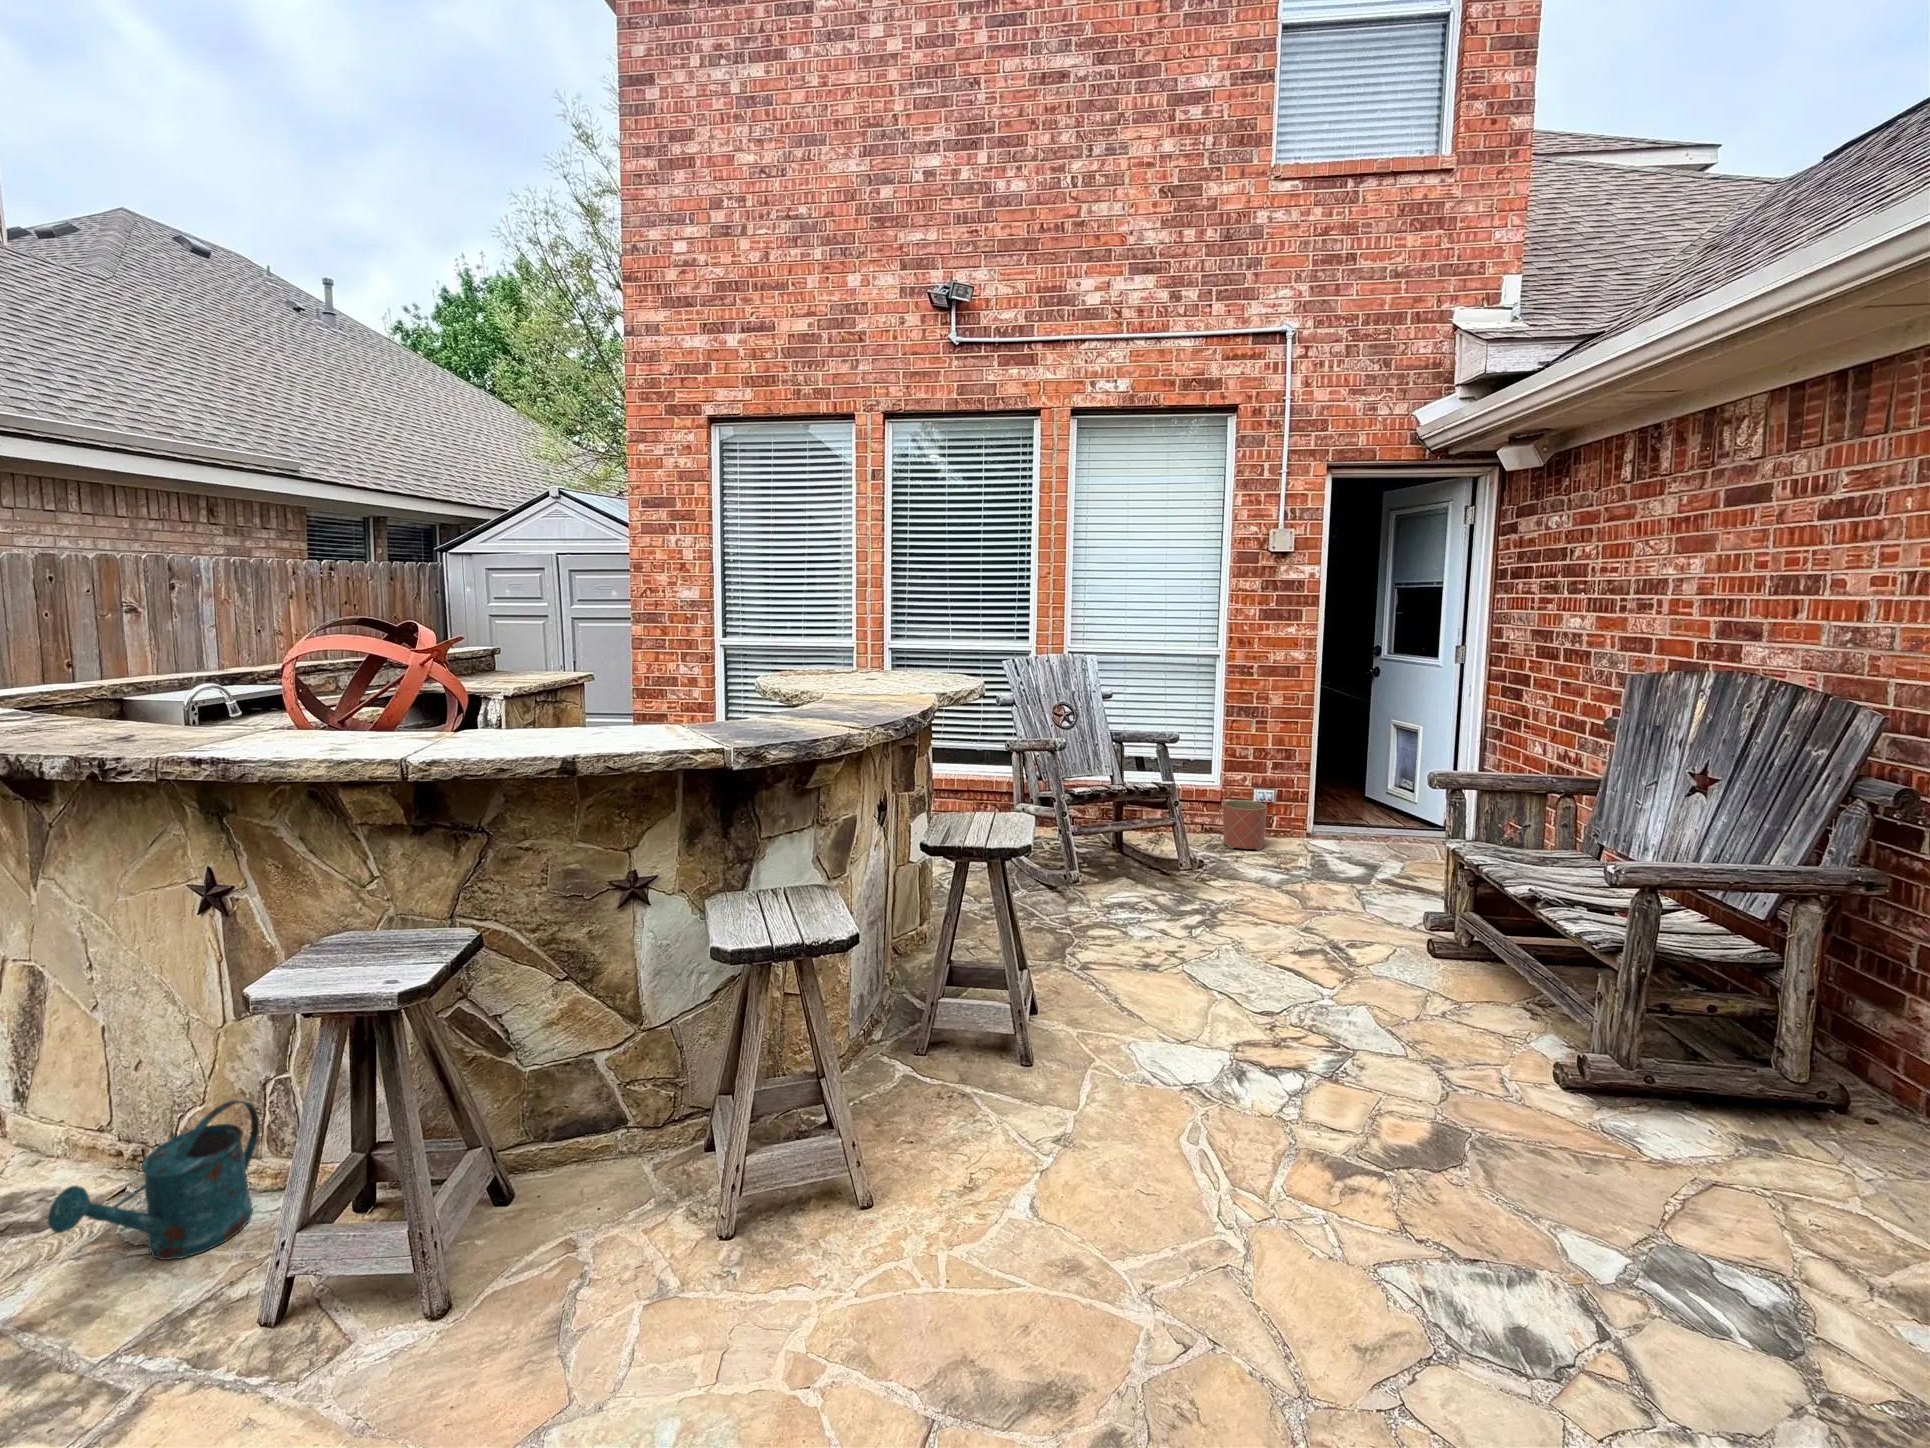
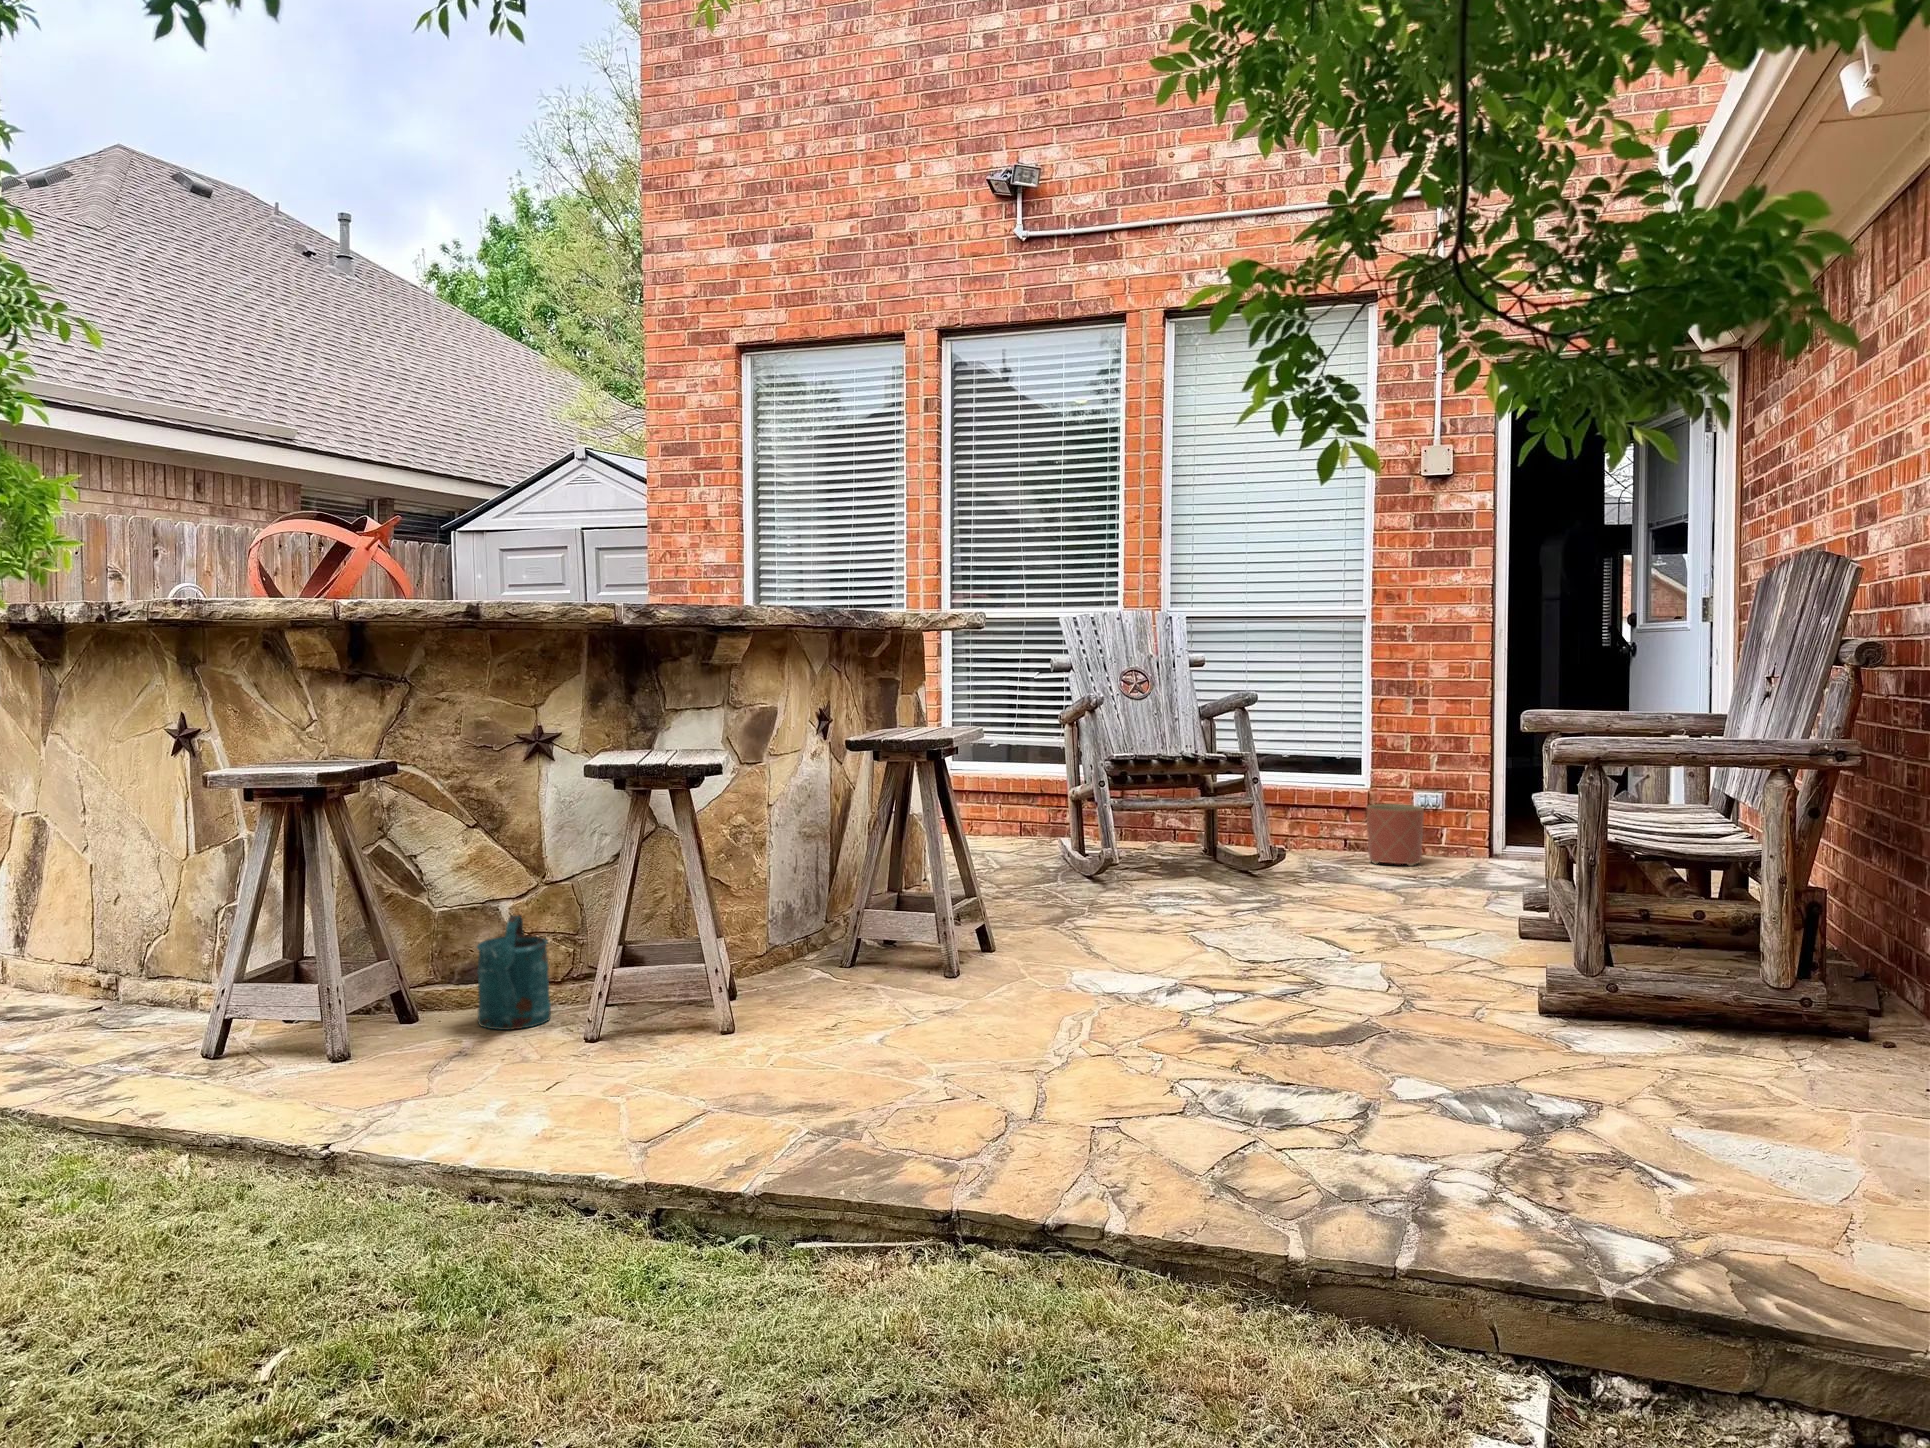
watering can: present [47,1100,259,1260] -> present [477,915,551,1030]

